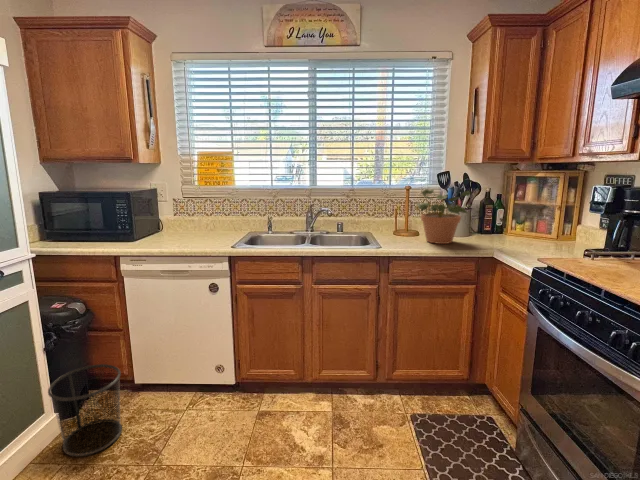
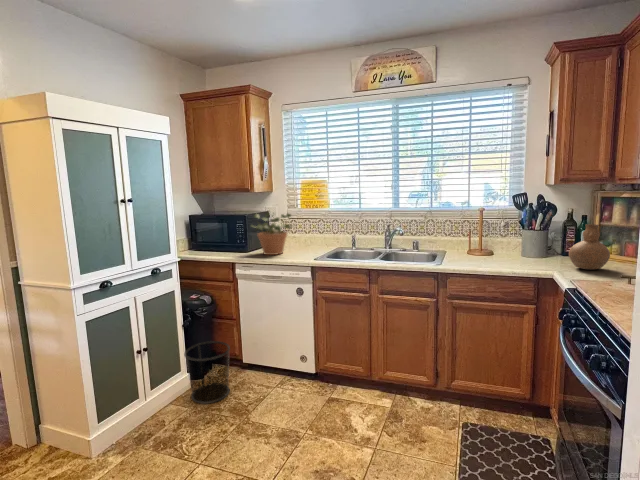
potted plant: present [417,189,470,244] -> present [254,213,291,255]
vase: none [501,202,538,246] -> present [569,224,610,269]

